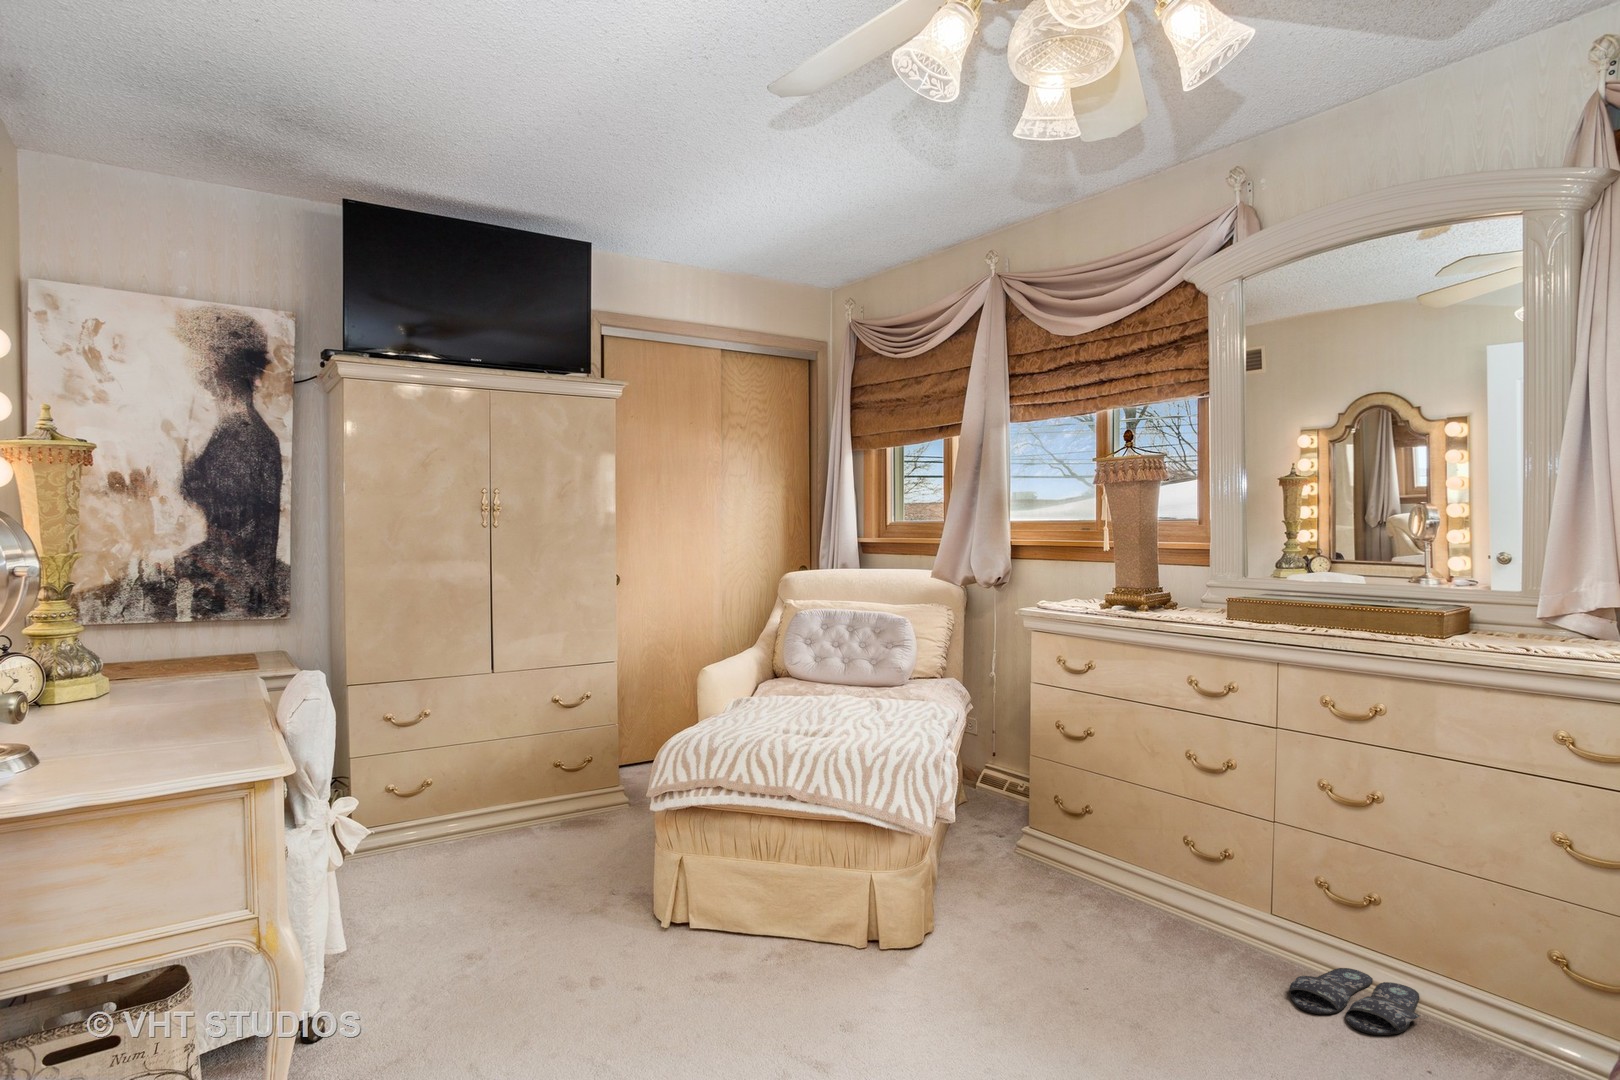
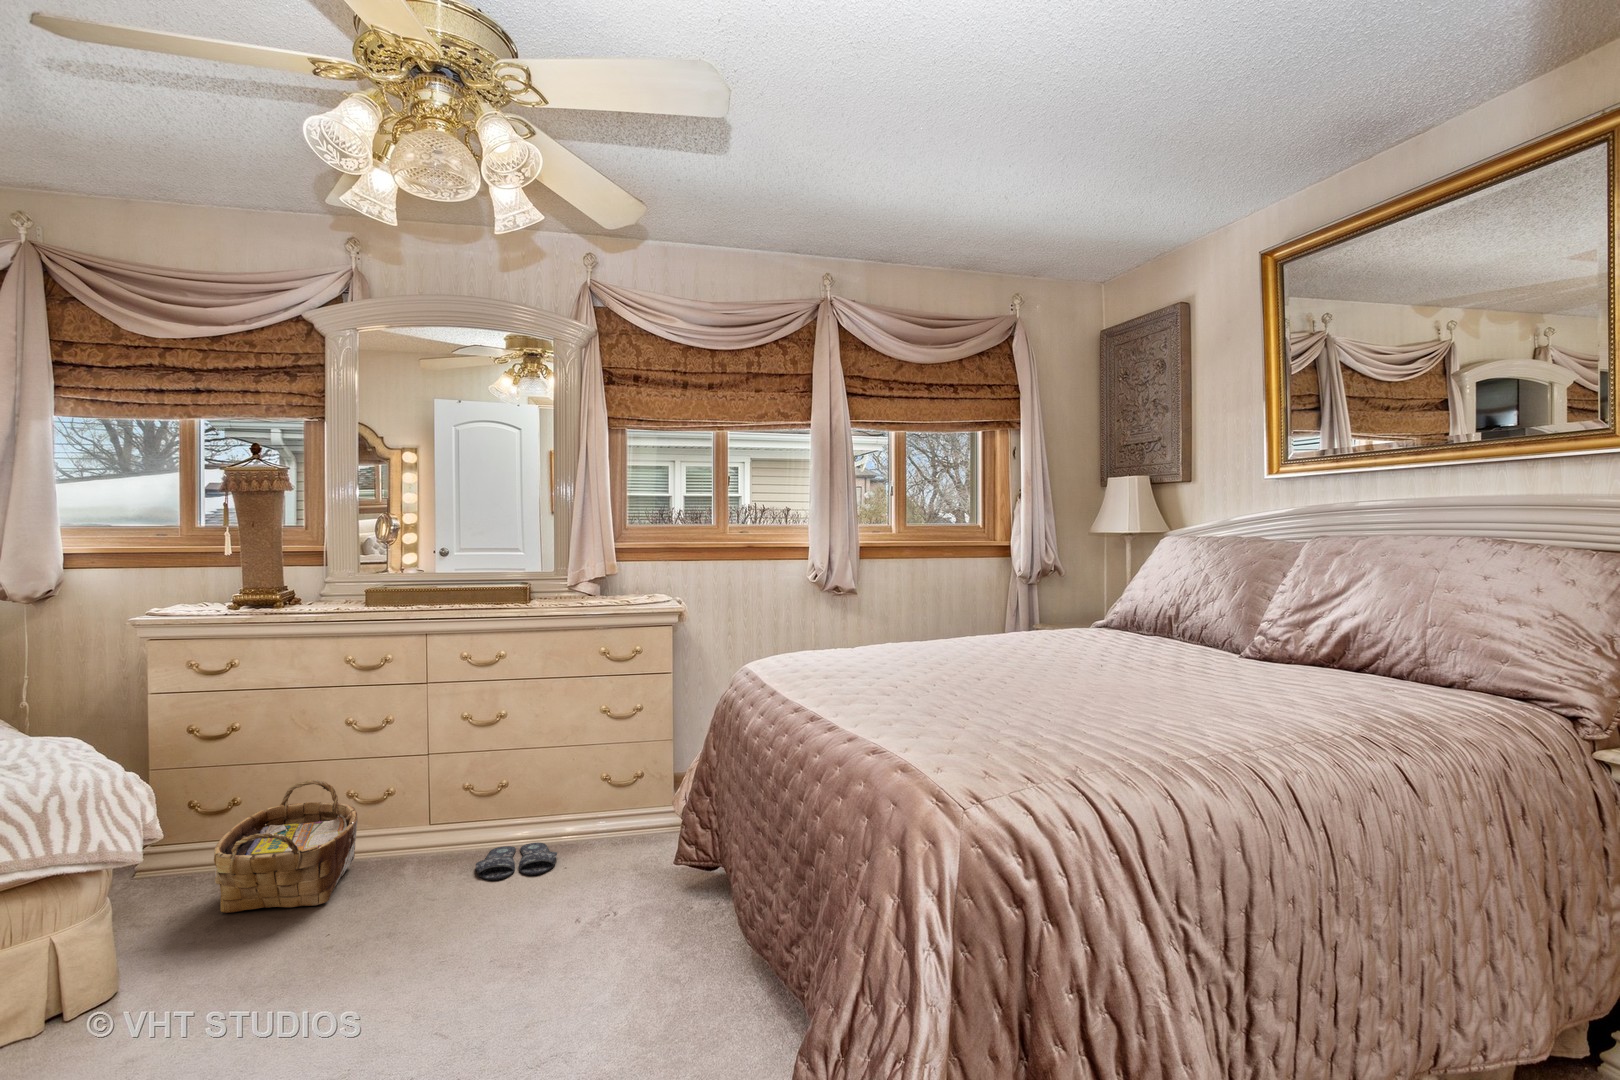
woven basket: none [1030,802,1181,943] -> present [214,780,357,913]

